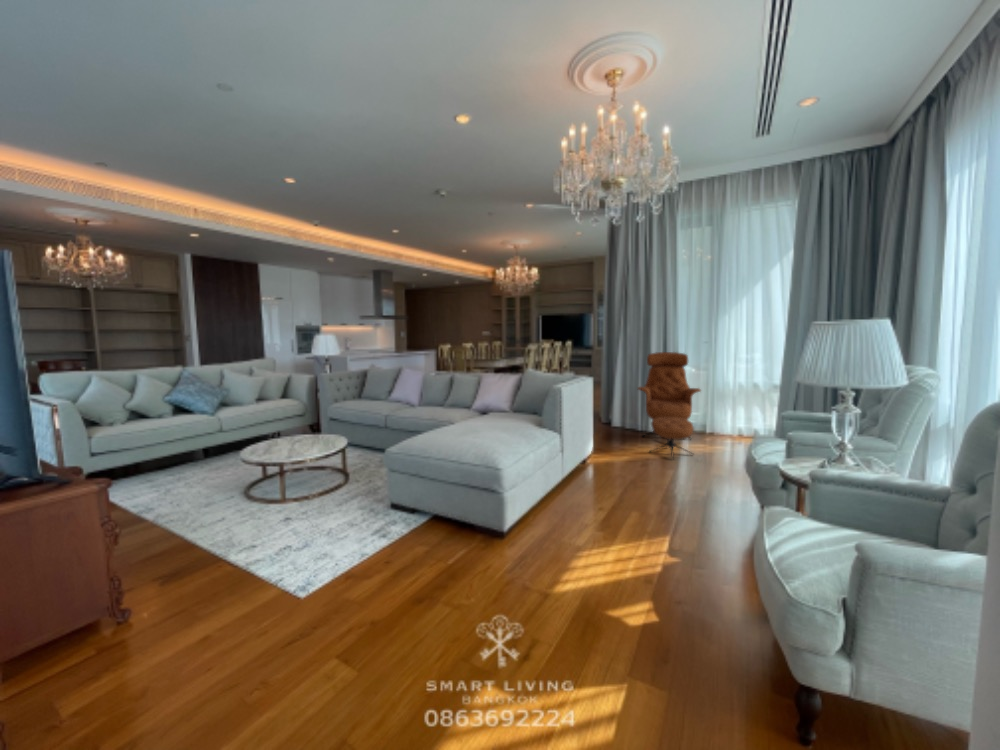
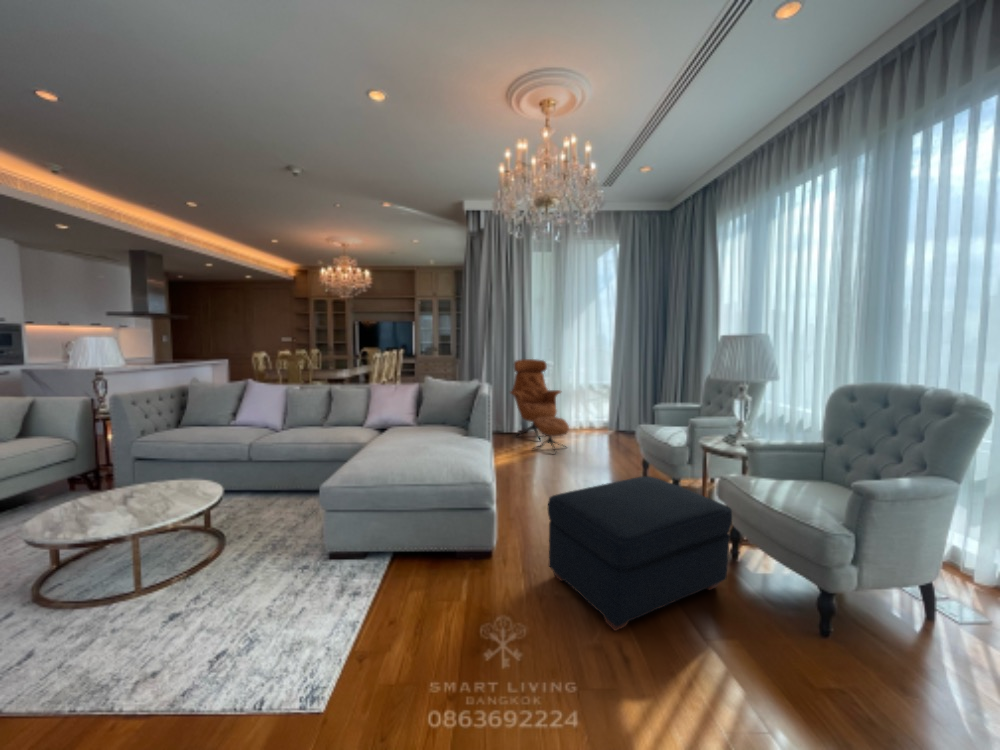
ottoman: none [533,489,731,640] -> present [548,476,732,631]

